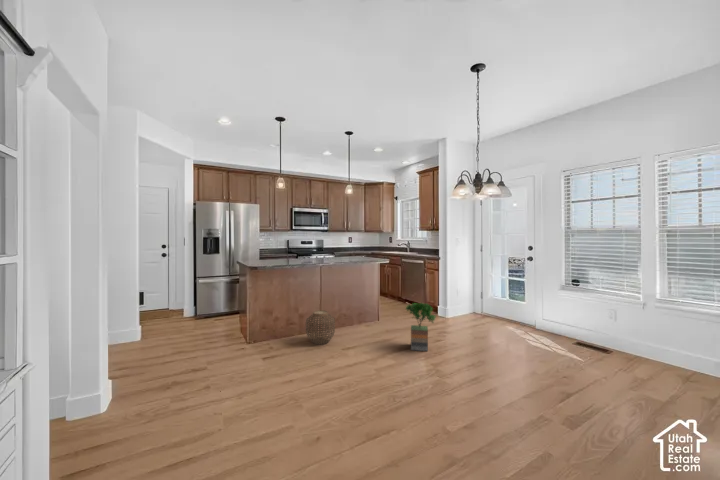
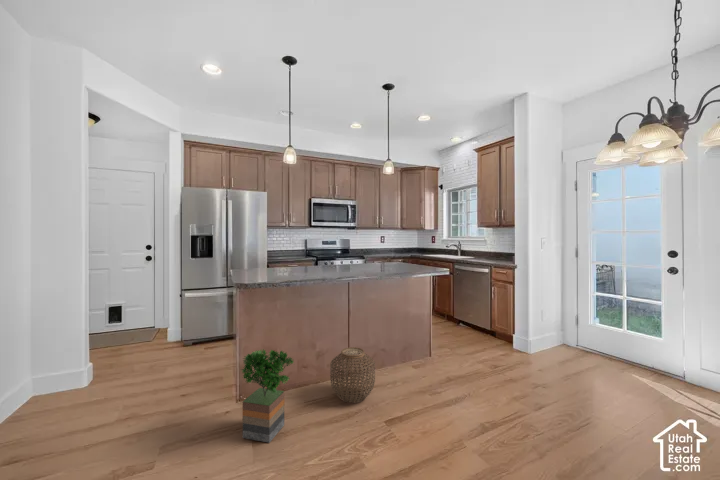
potted tree: present [406,303,436,351] -> present [242,349,293,443]

